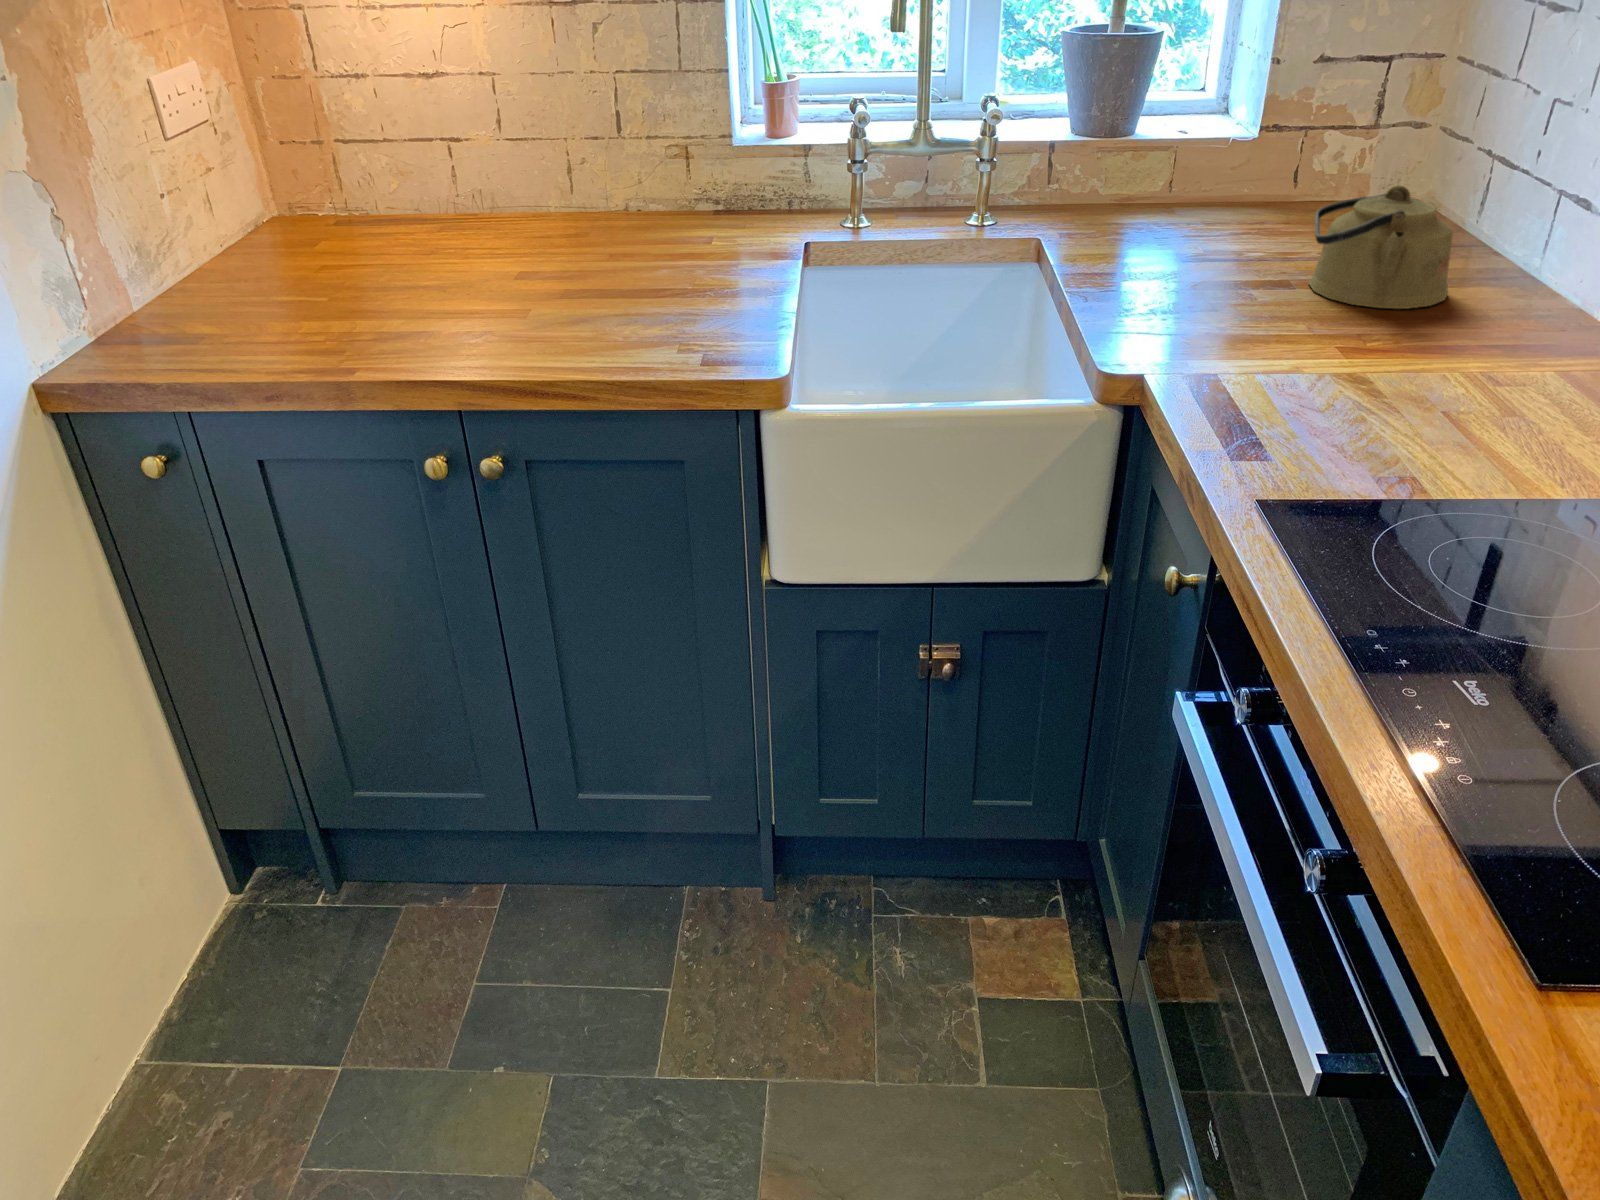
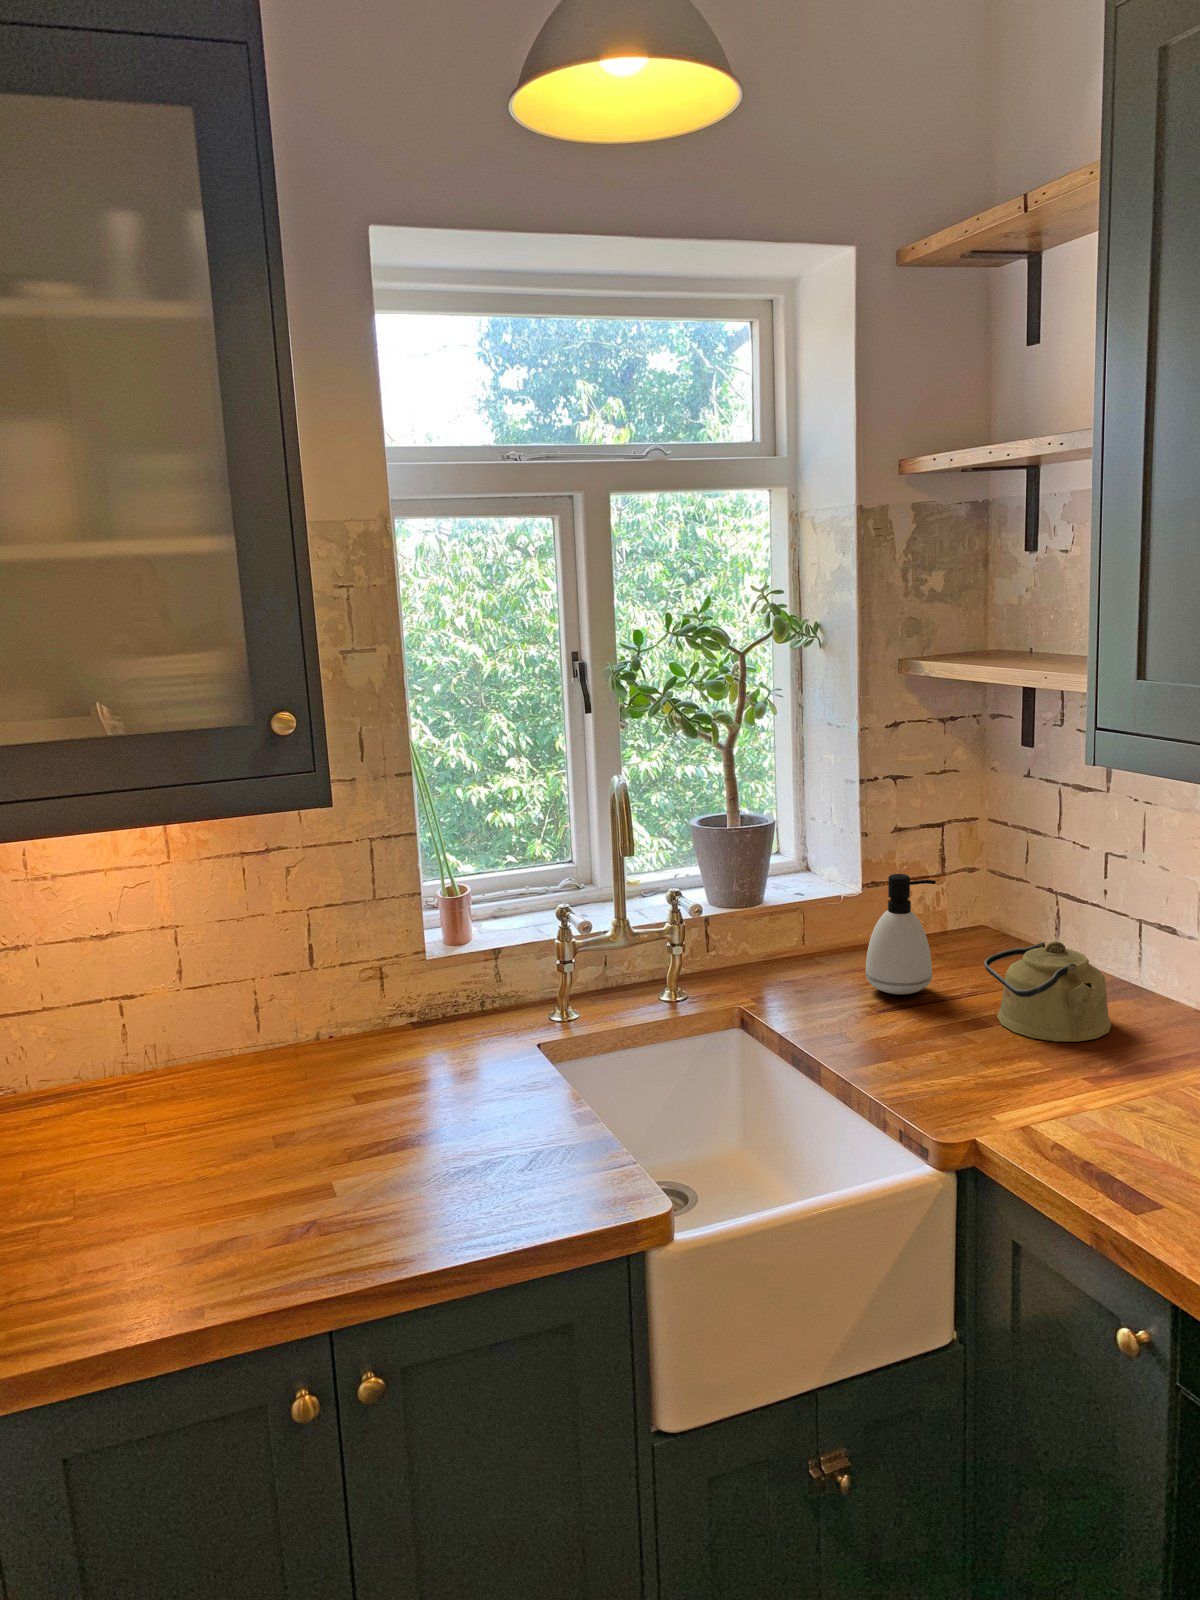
soap dispenser: none [1195,95,1297,246] -> present [866,874,936,994]

